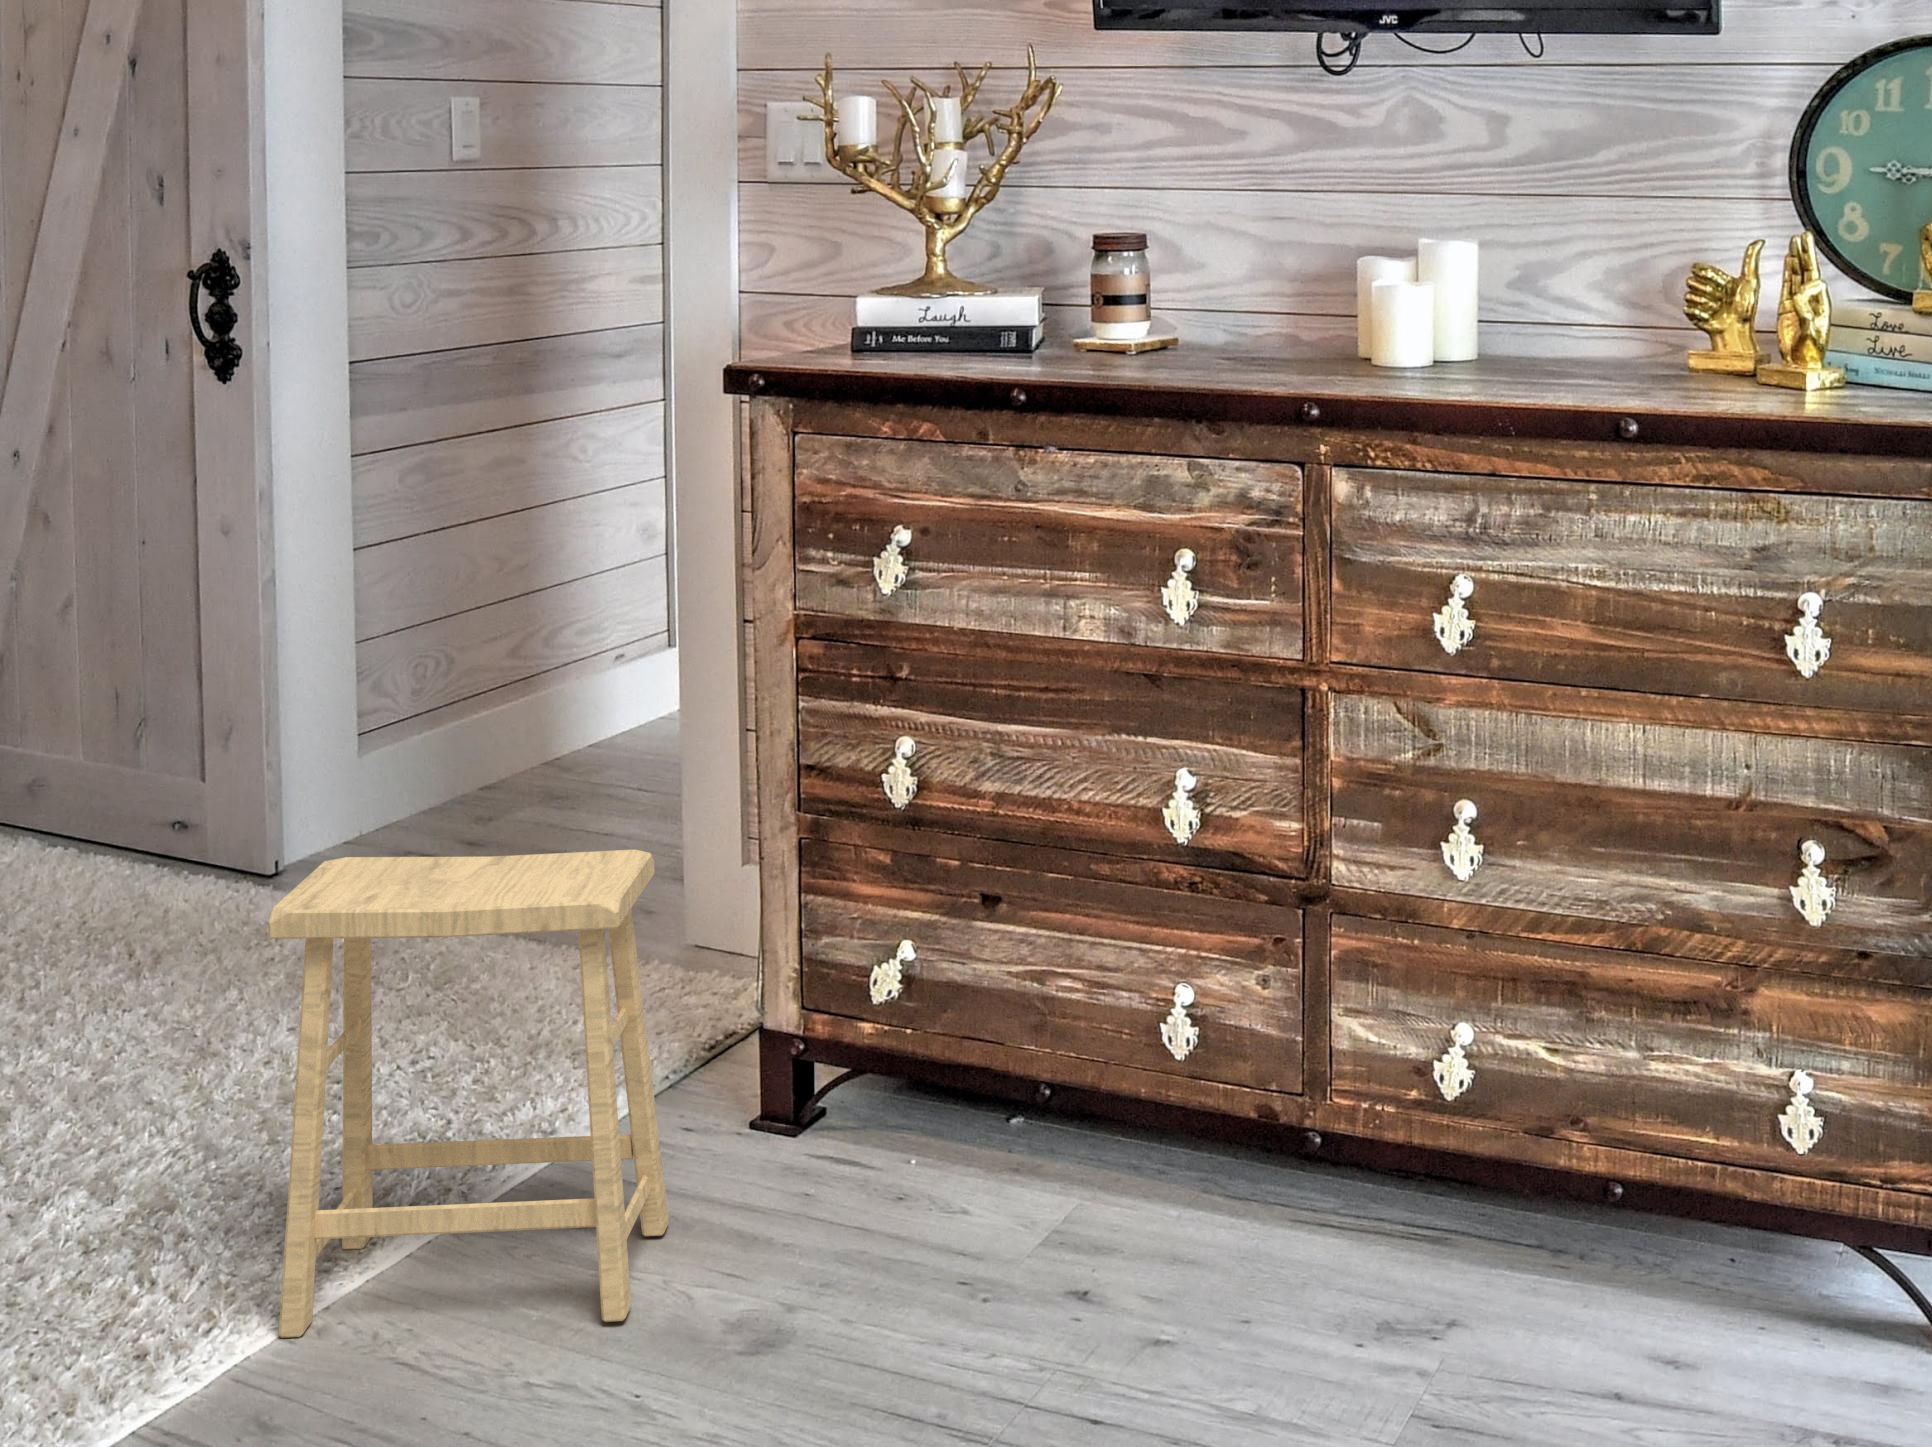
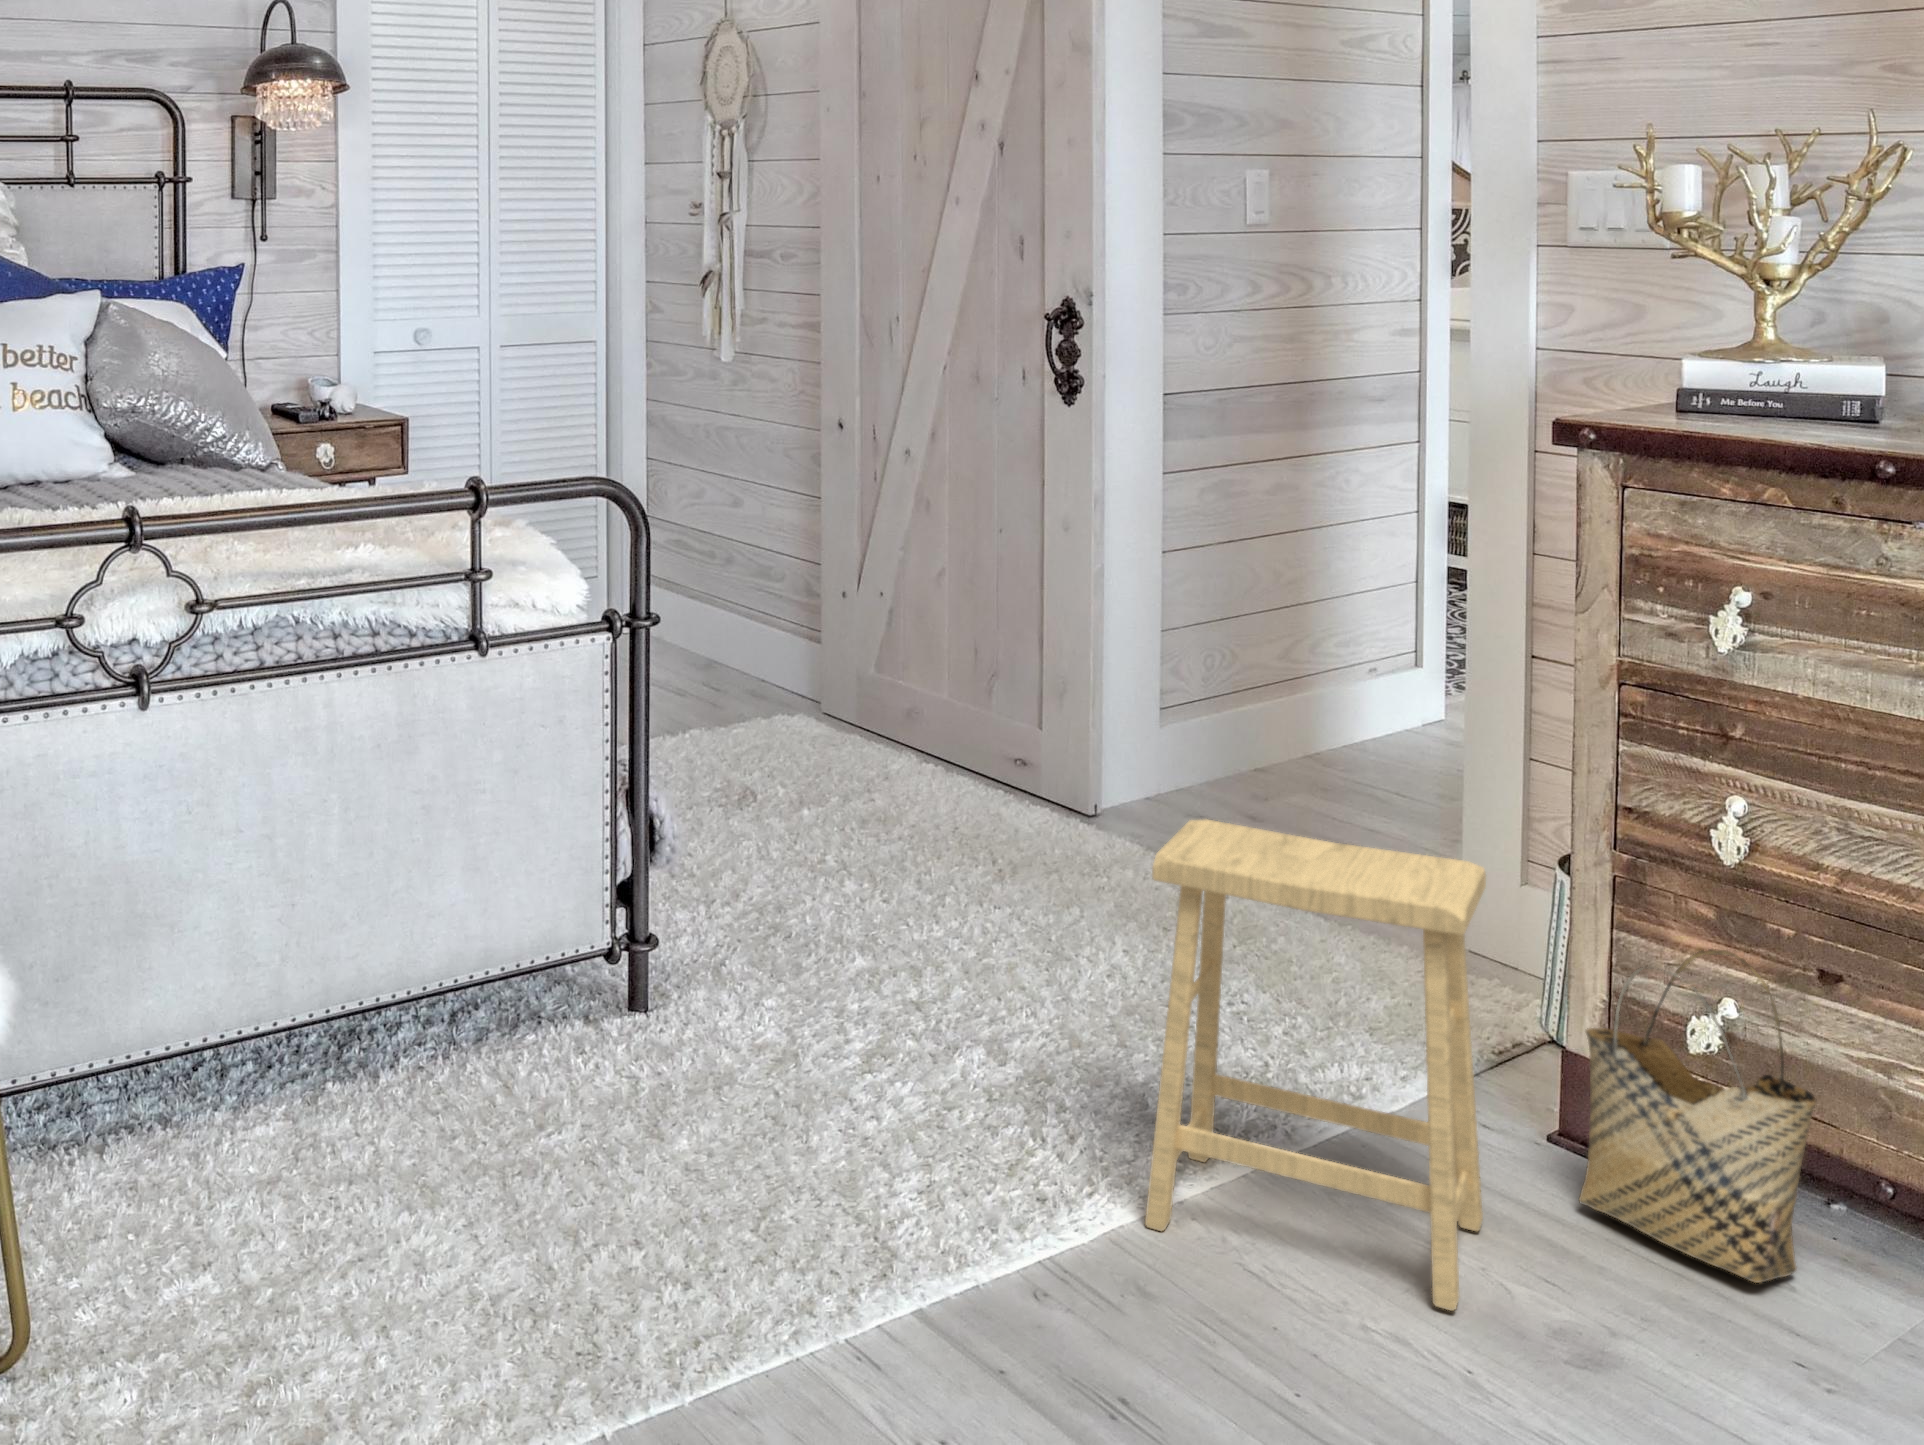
woven basket: none [769,891,974,1206] -> present [1579,949,1816,1283]

